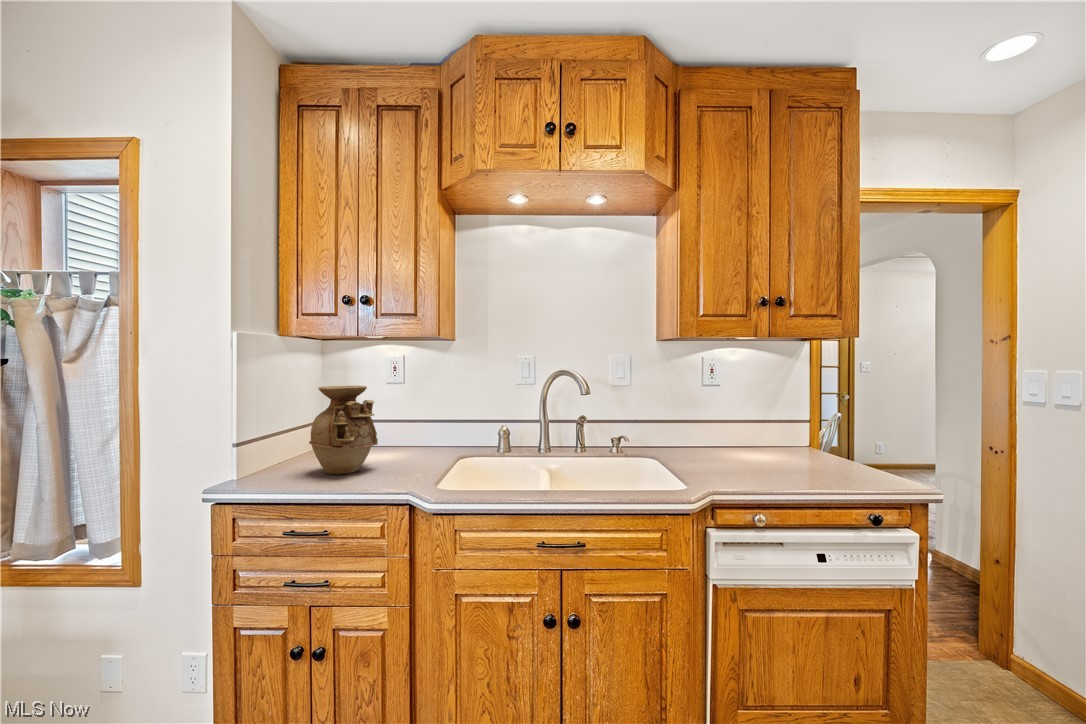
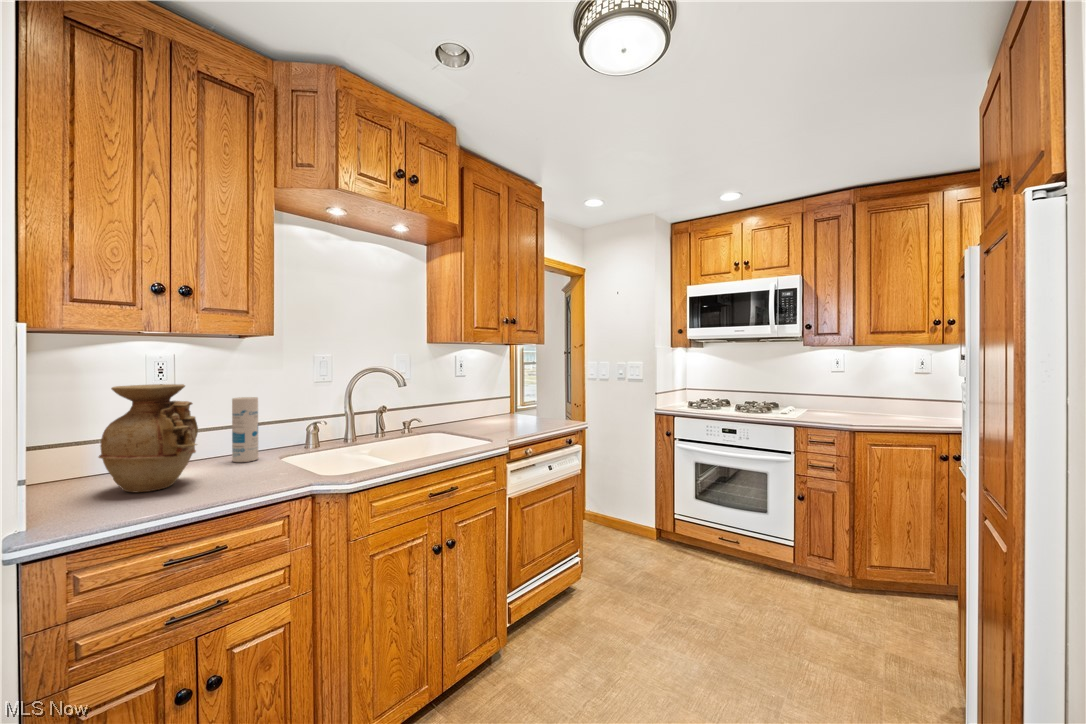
canister: none [430,400,452,463] -> present [232,397,258,462]

